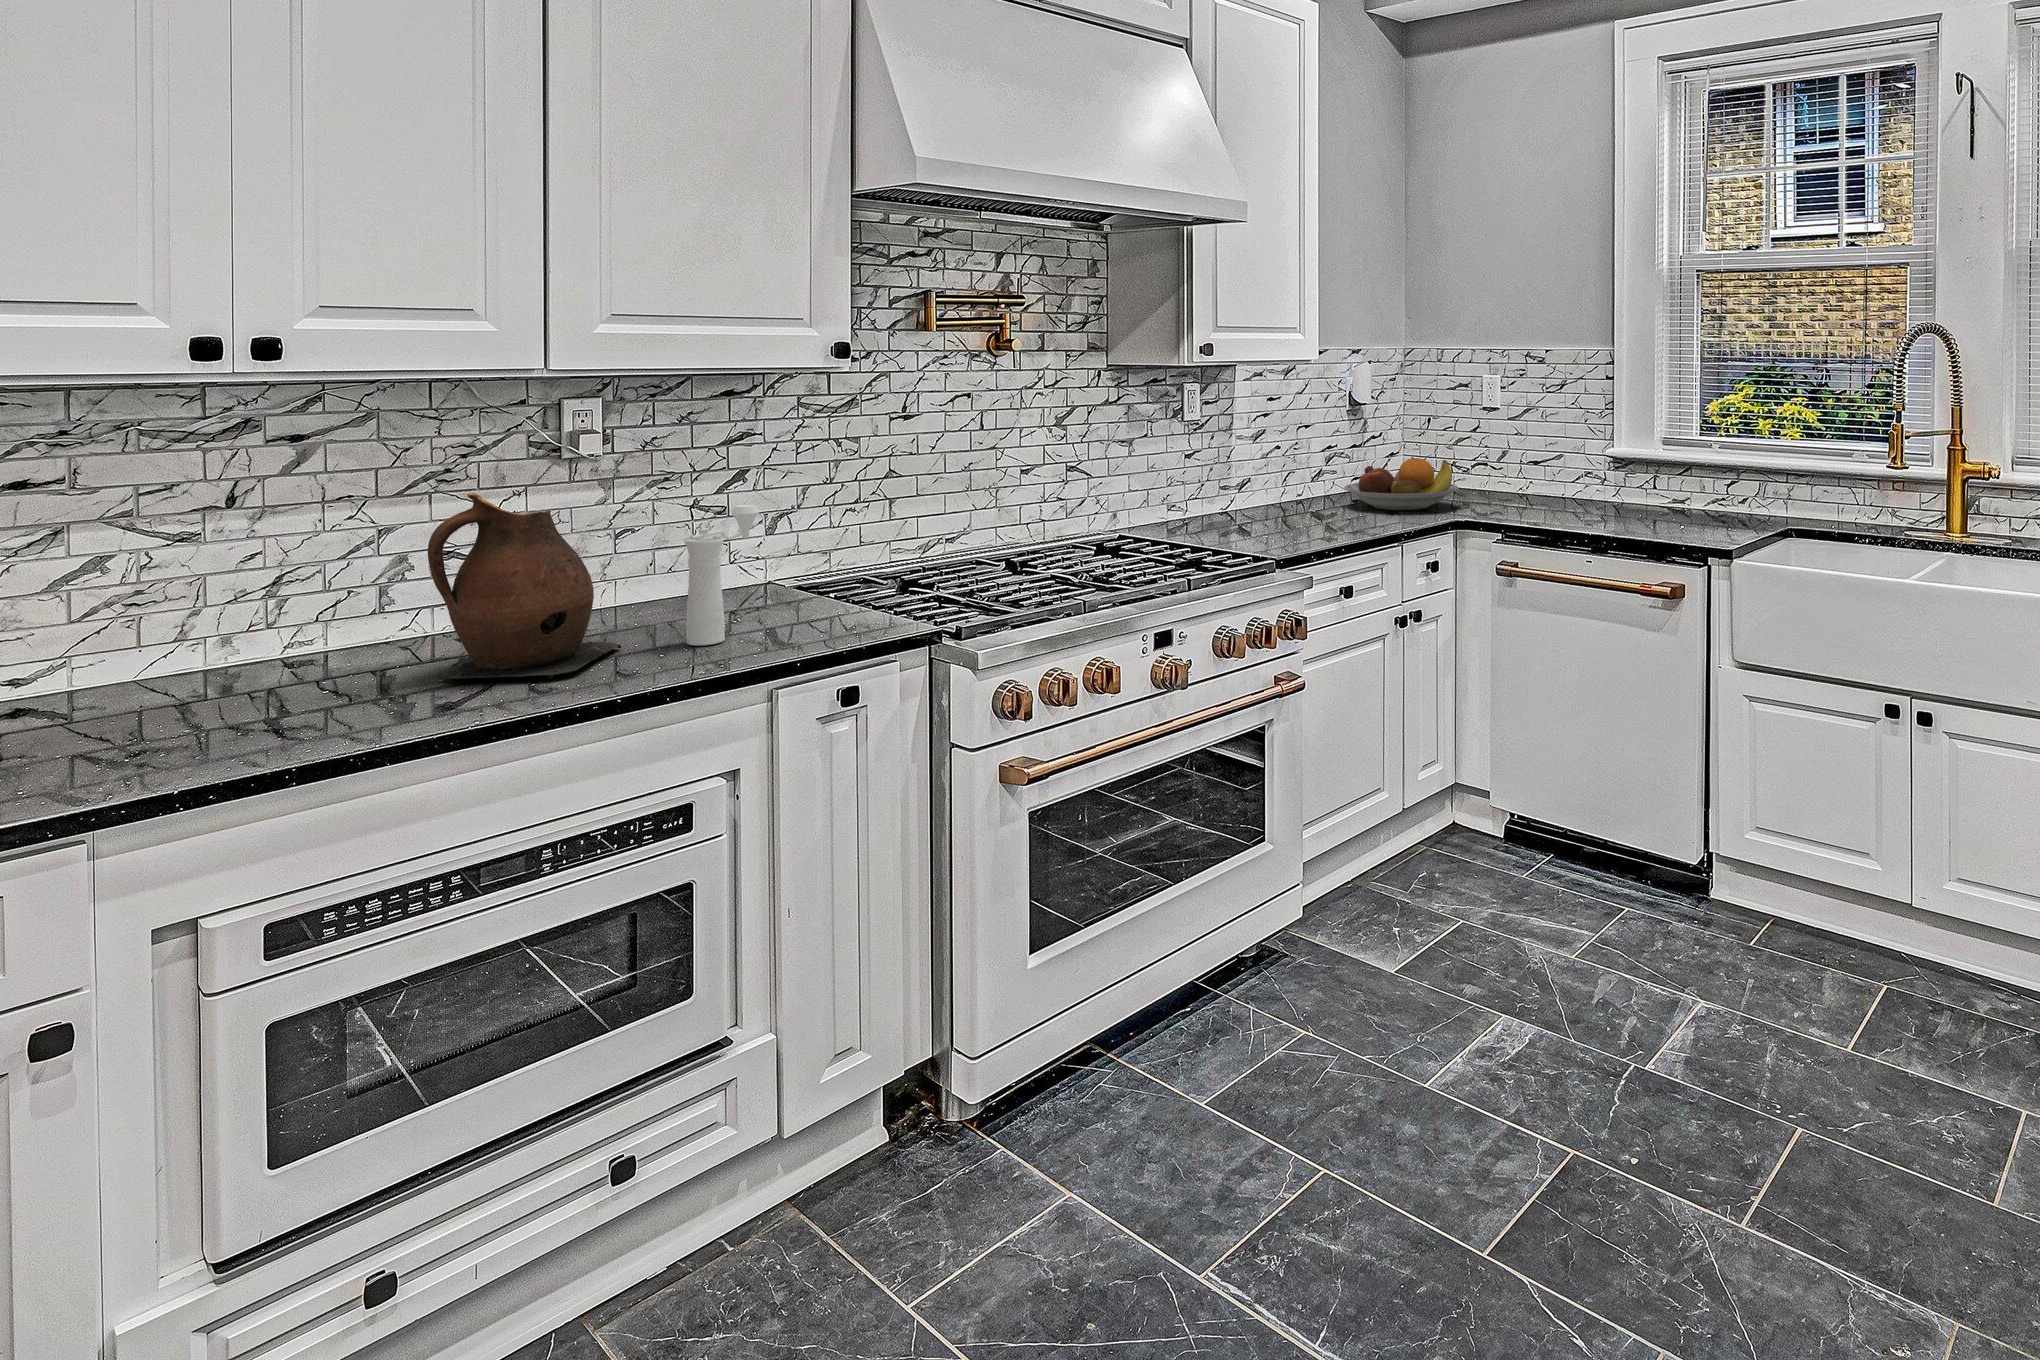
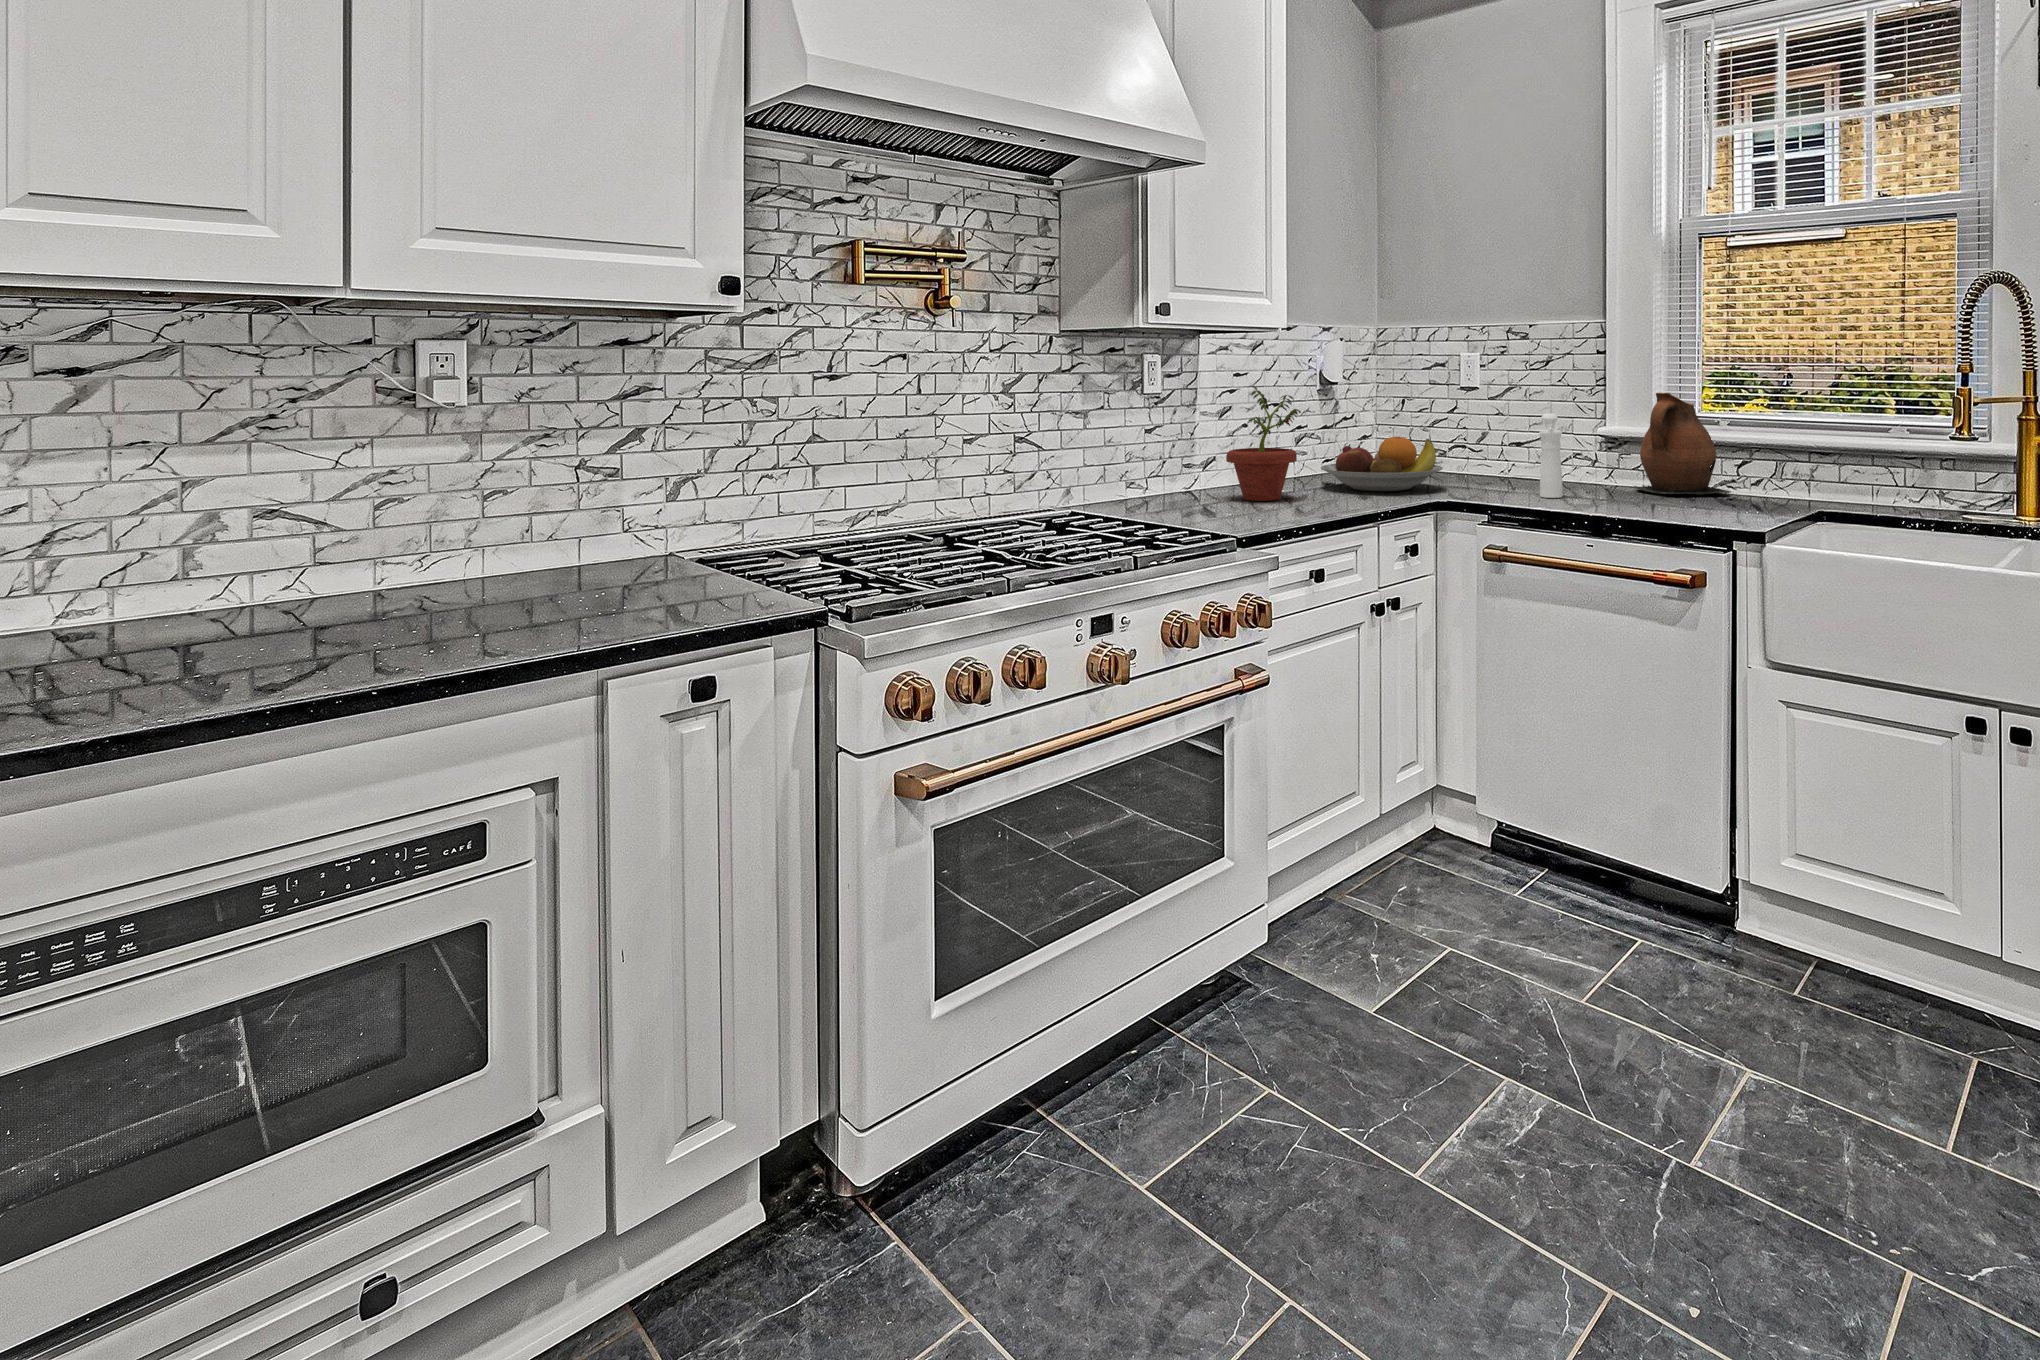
potted plant: none [1257,414,1329,521] -> present [1226,387,1301,501]
ceramic pitcher: present [428,493,621,679] -> present [1635,393,1731,495]
pepper mill: present [685,504,759,646] -> present [1539,413,1562,498]

